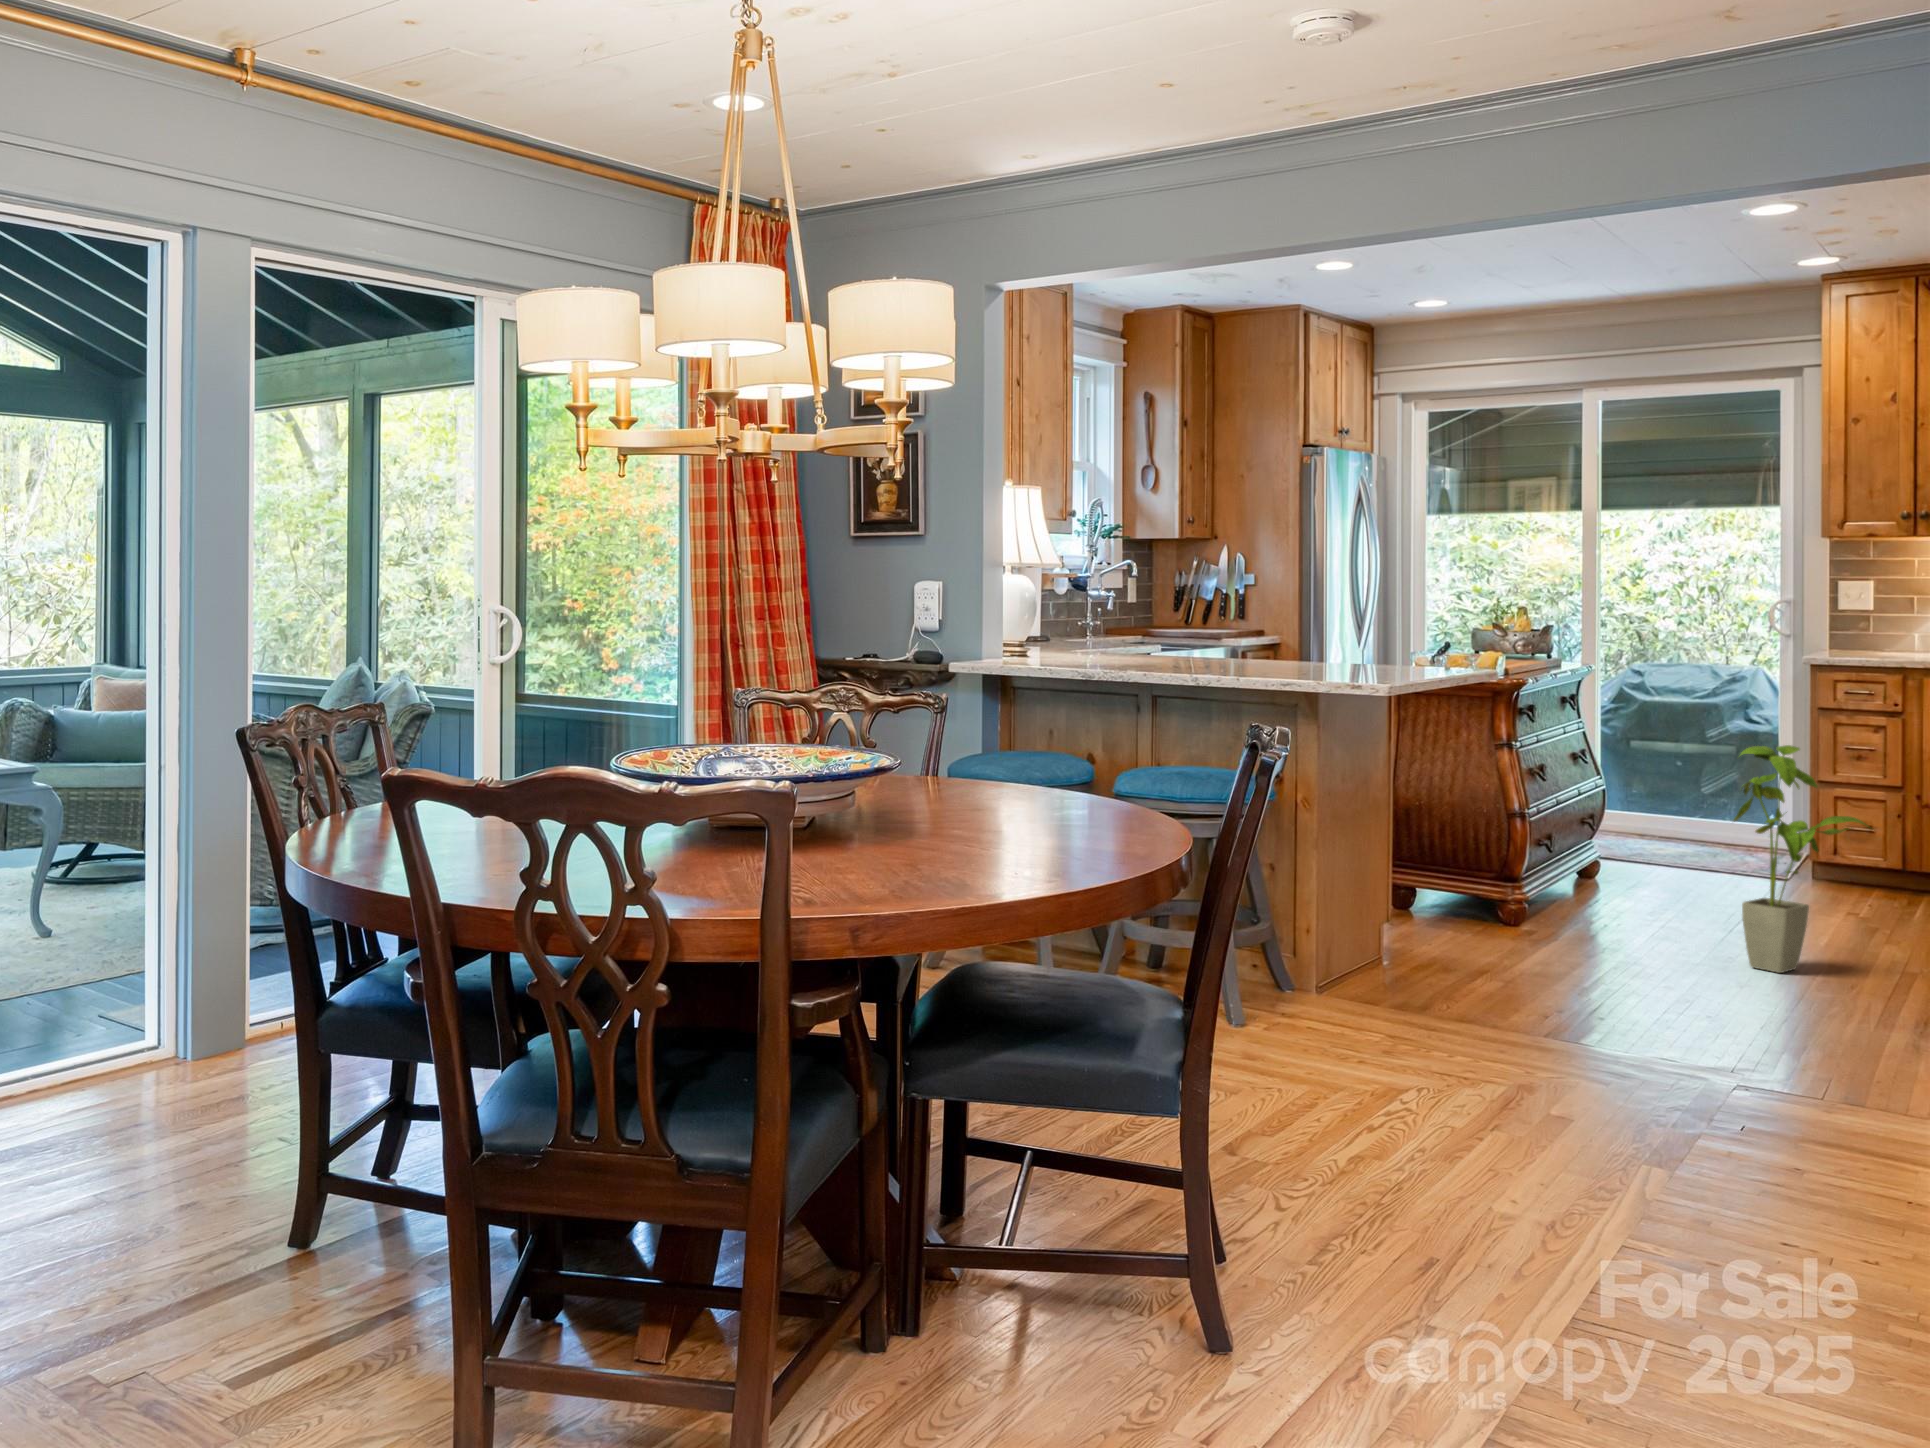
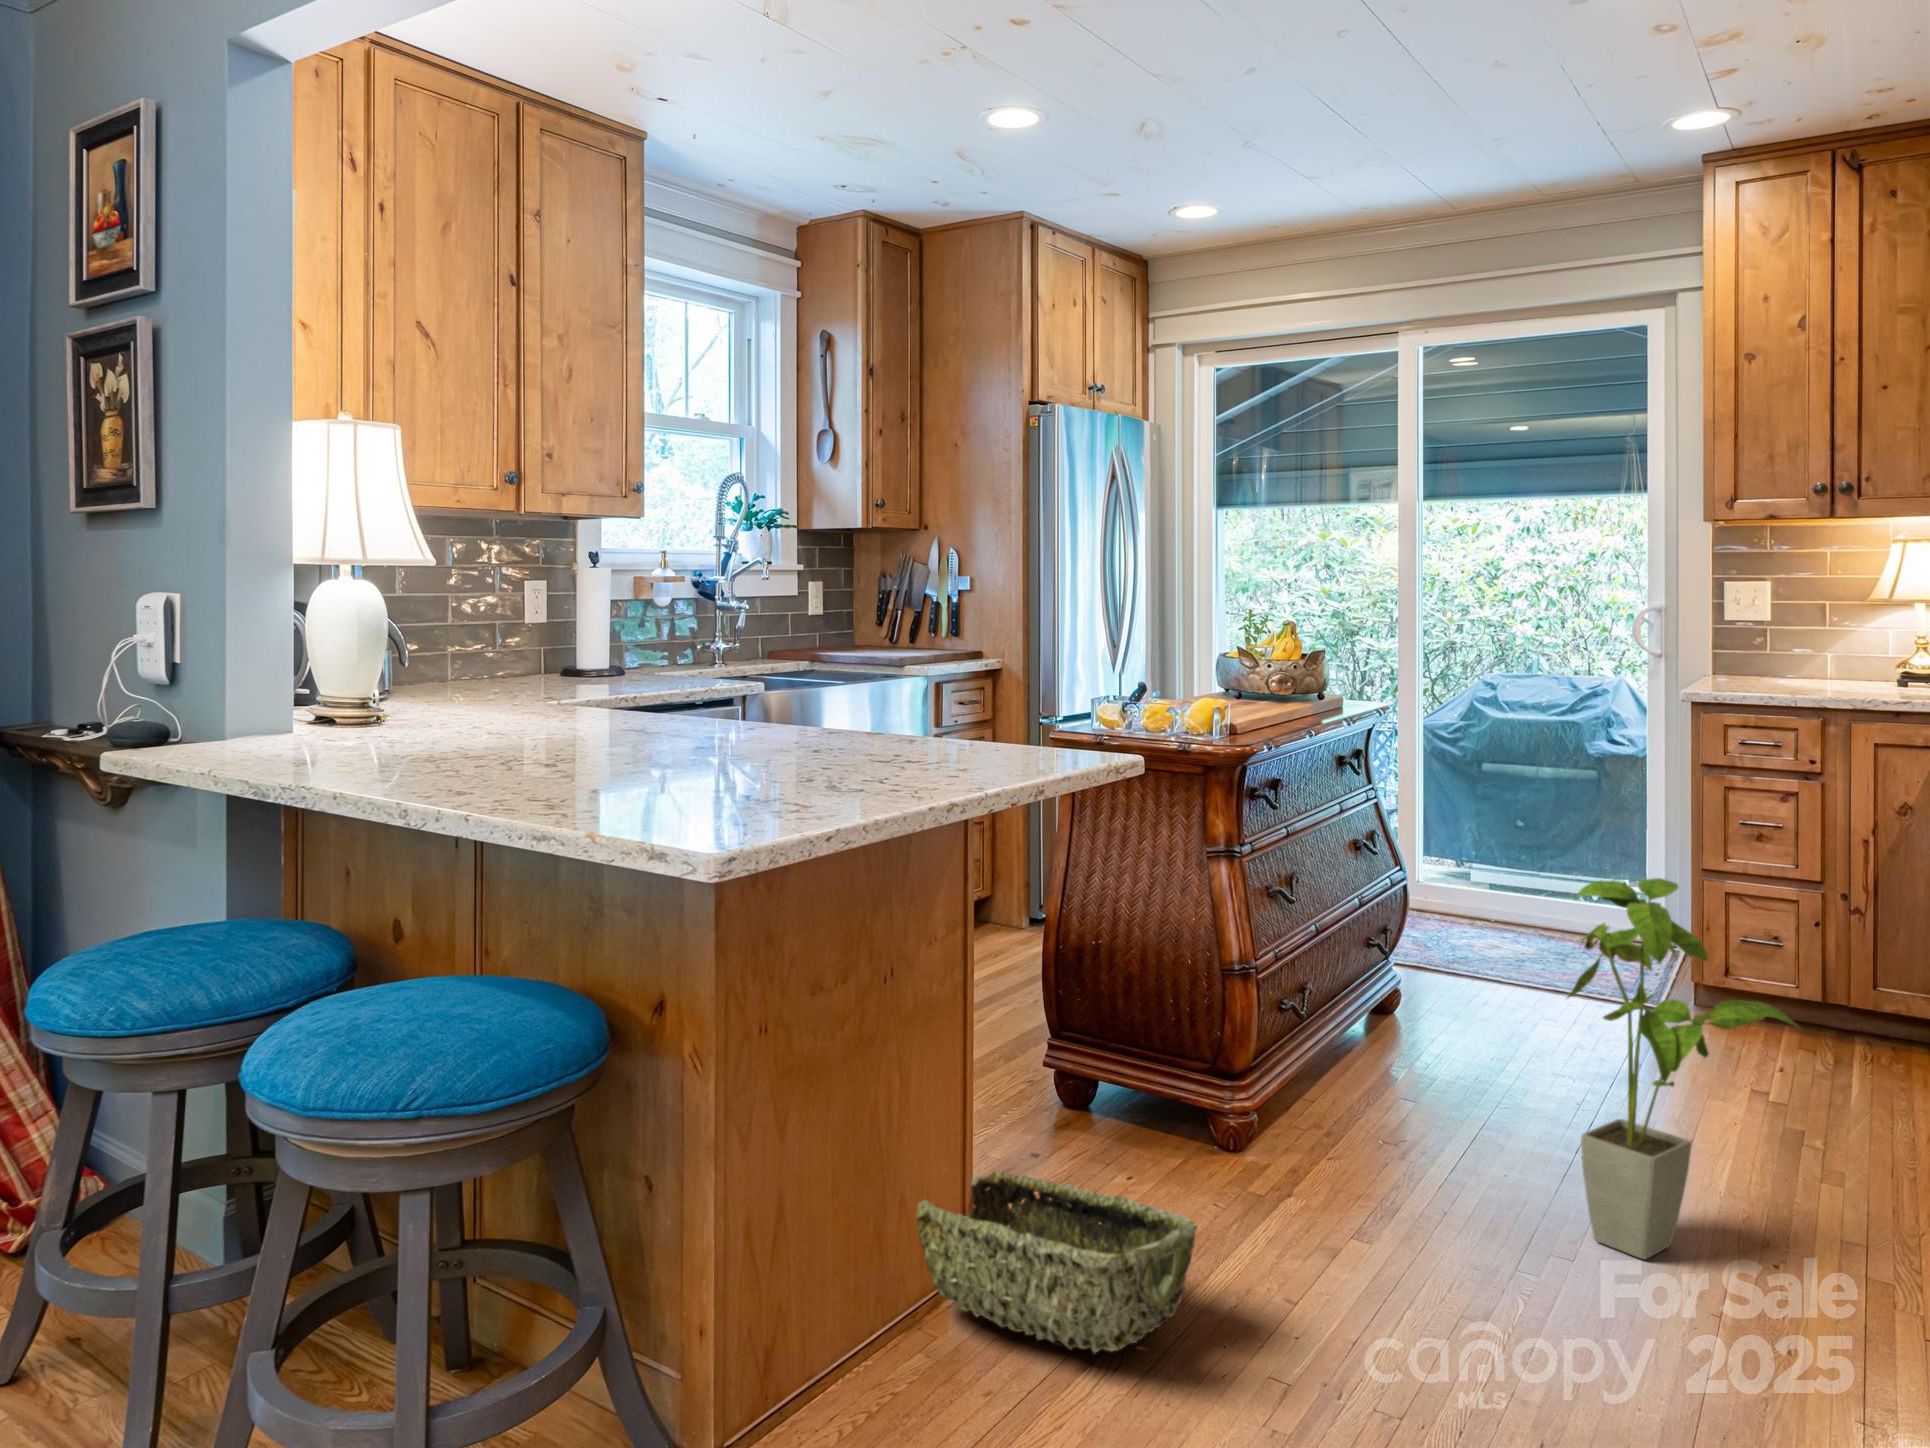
woven basket: none [1355,917,1526,994] -> present [917,1172,1197,1353]

